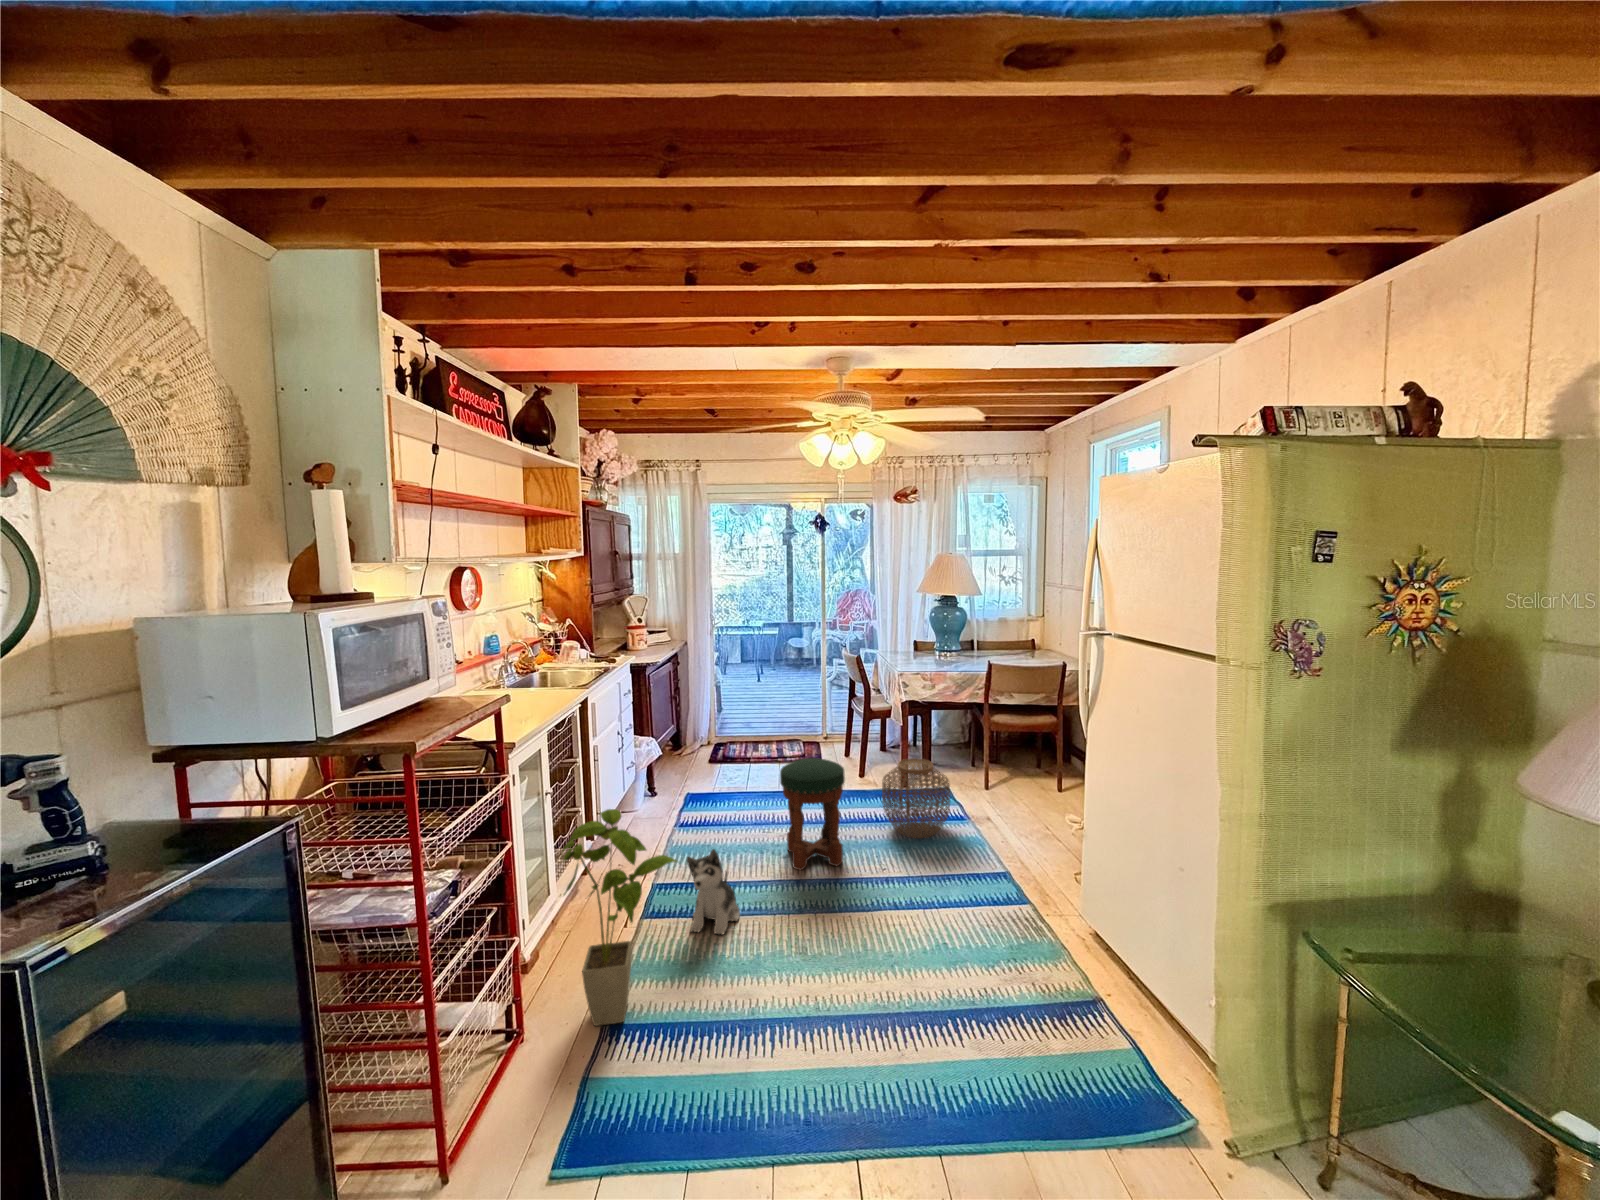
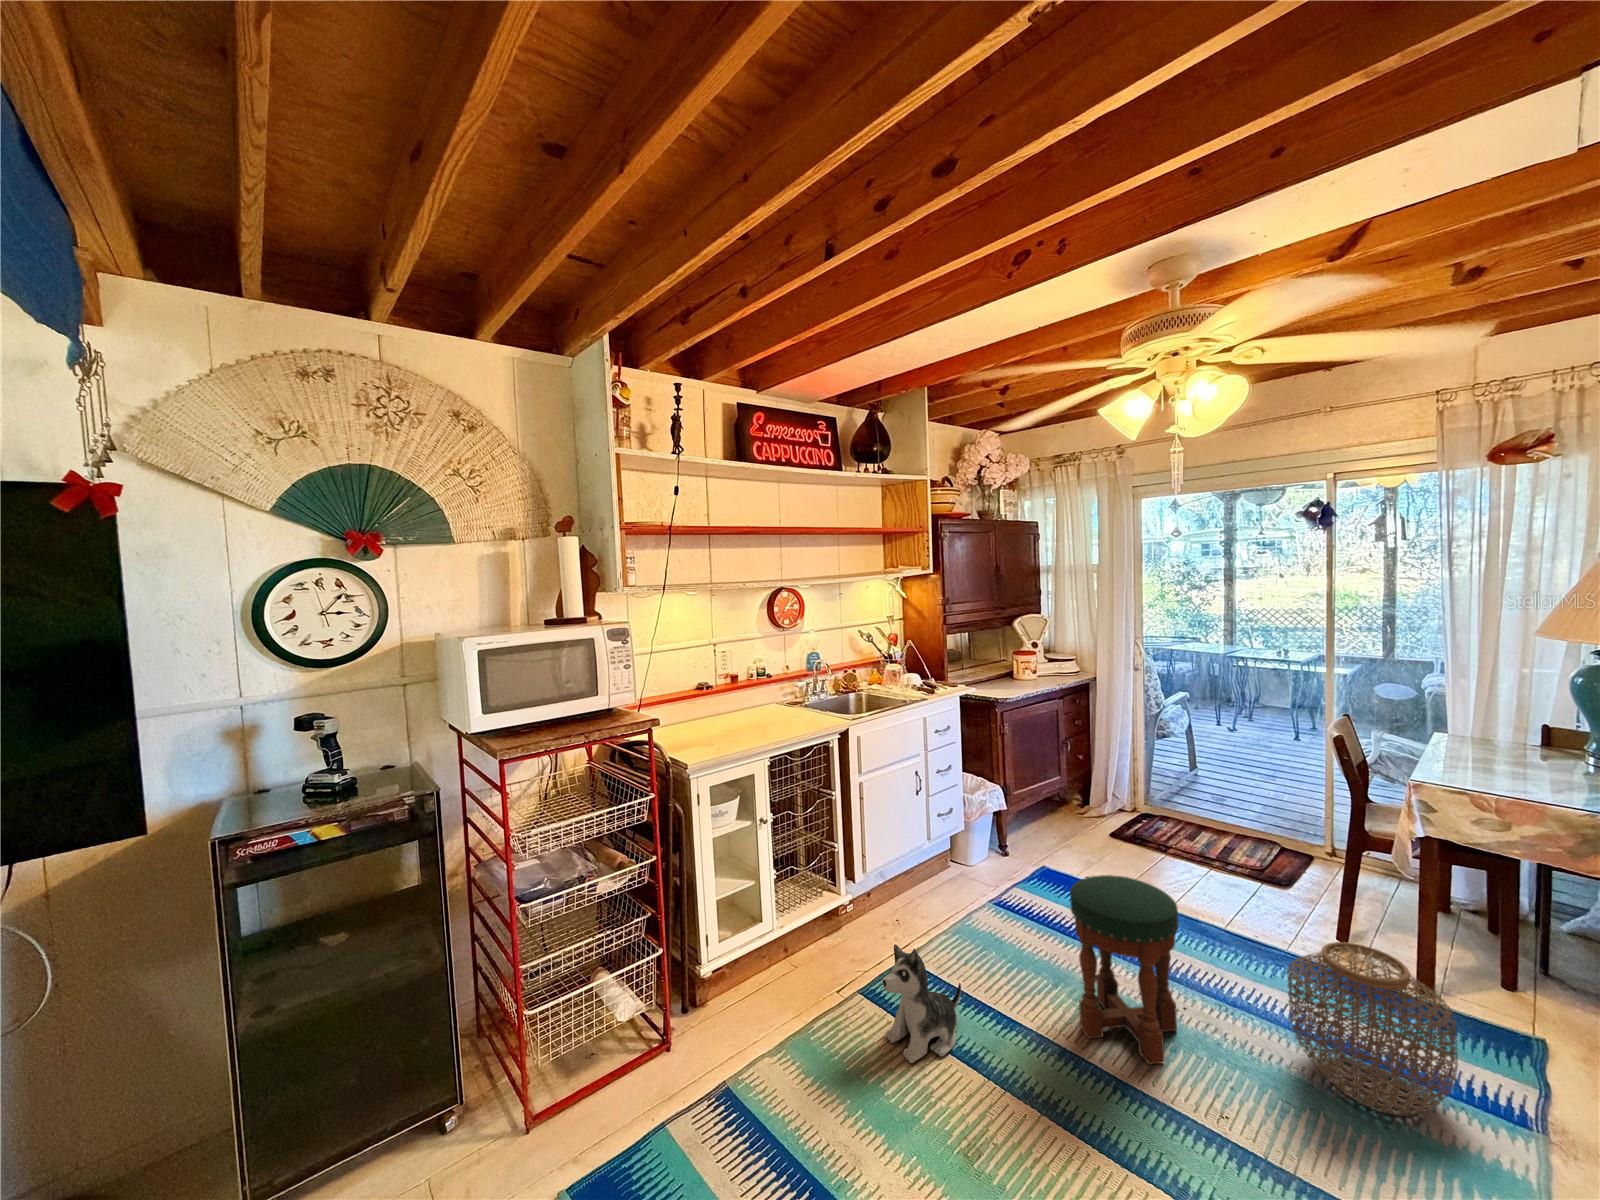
house plant: present [563,809,677,1026] -> none [680,856,807,1092]

